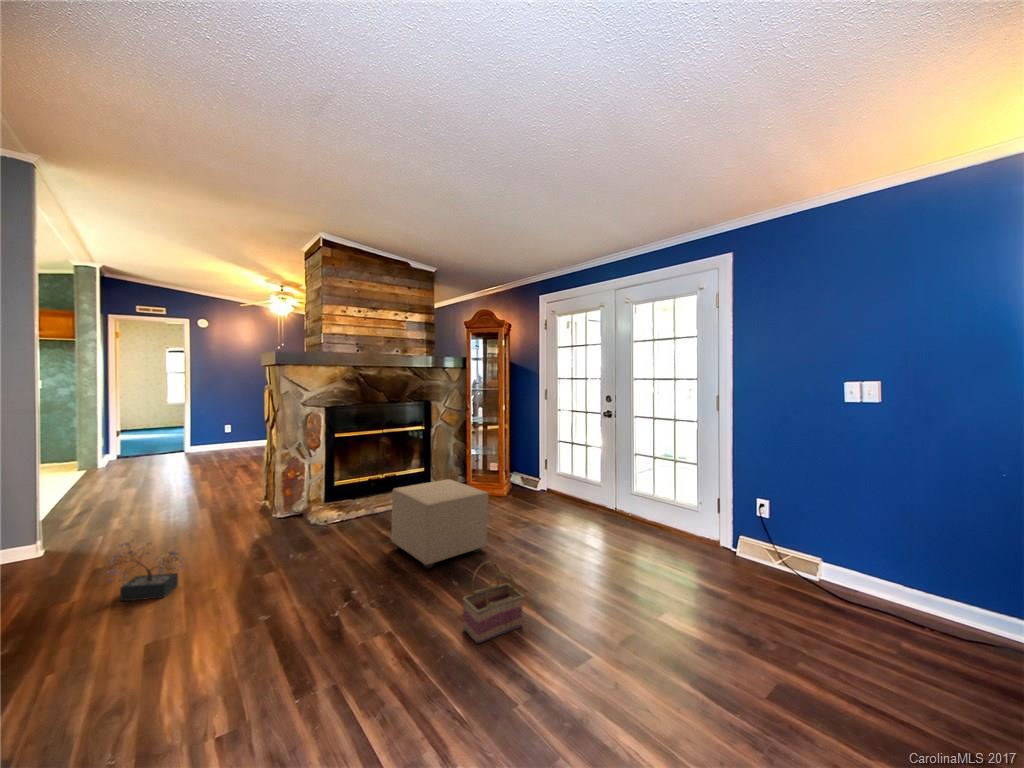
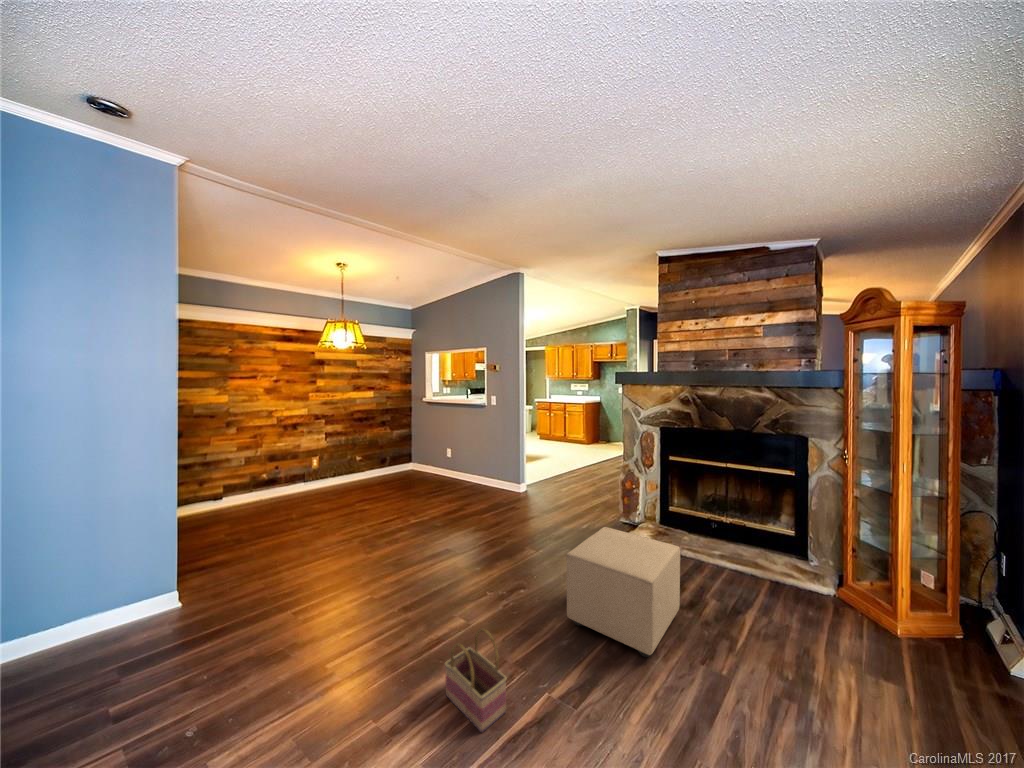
decorative plant: present [105,540,185,601] -> none [477,495,508,535]

